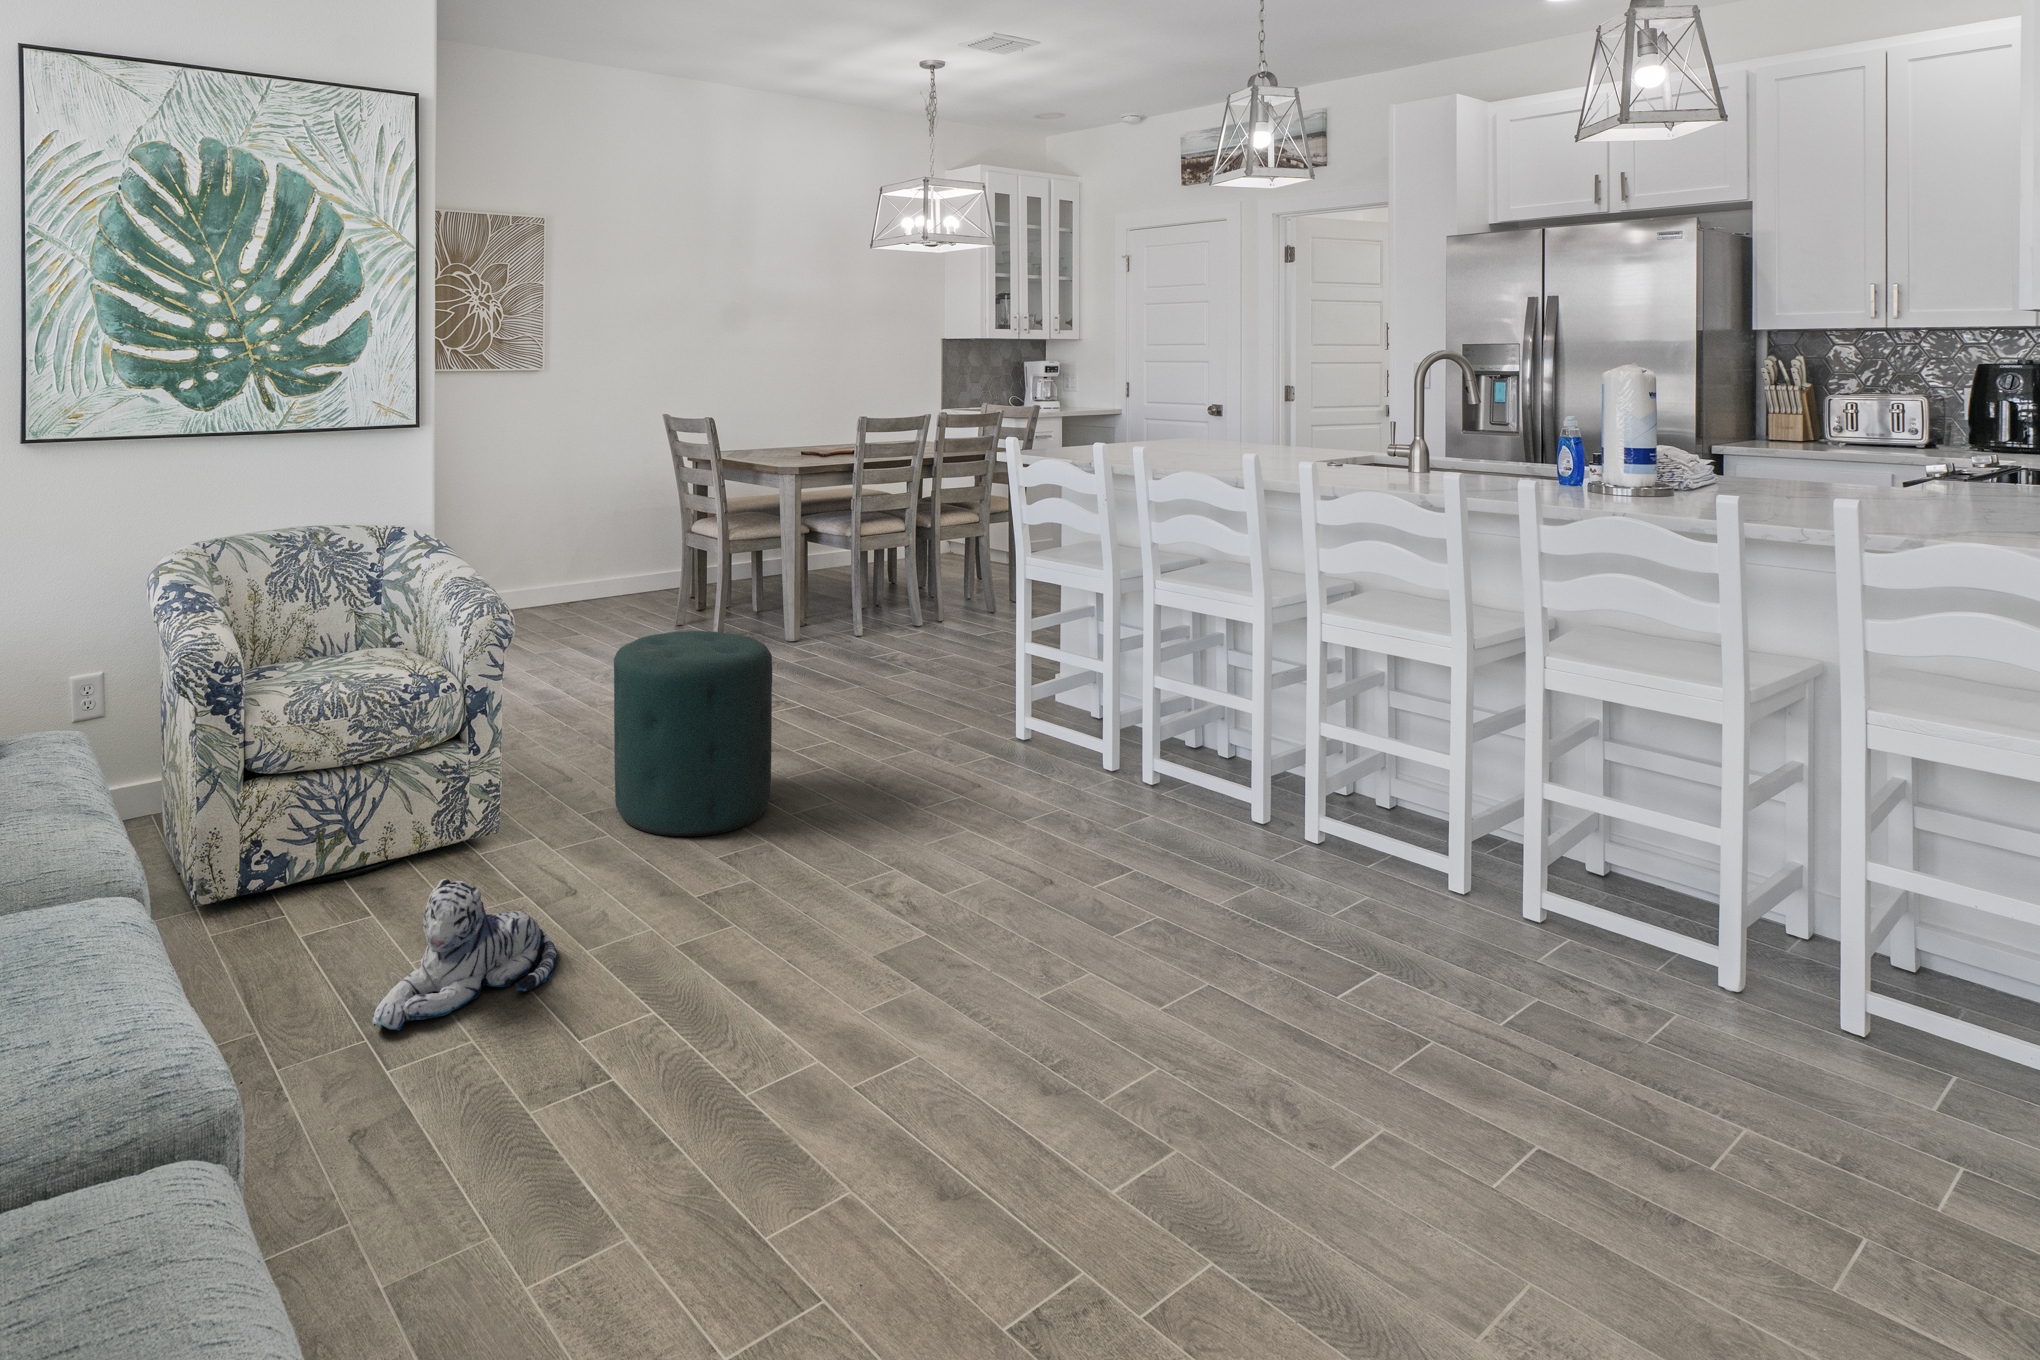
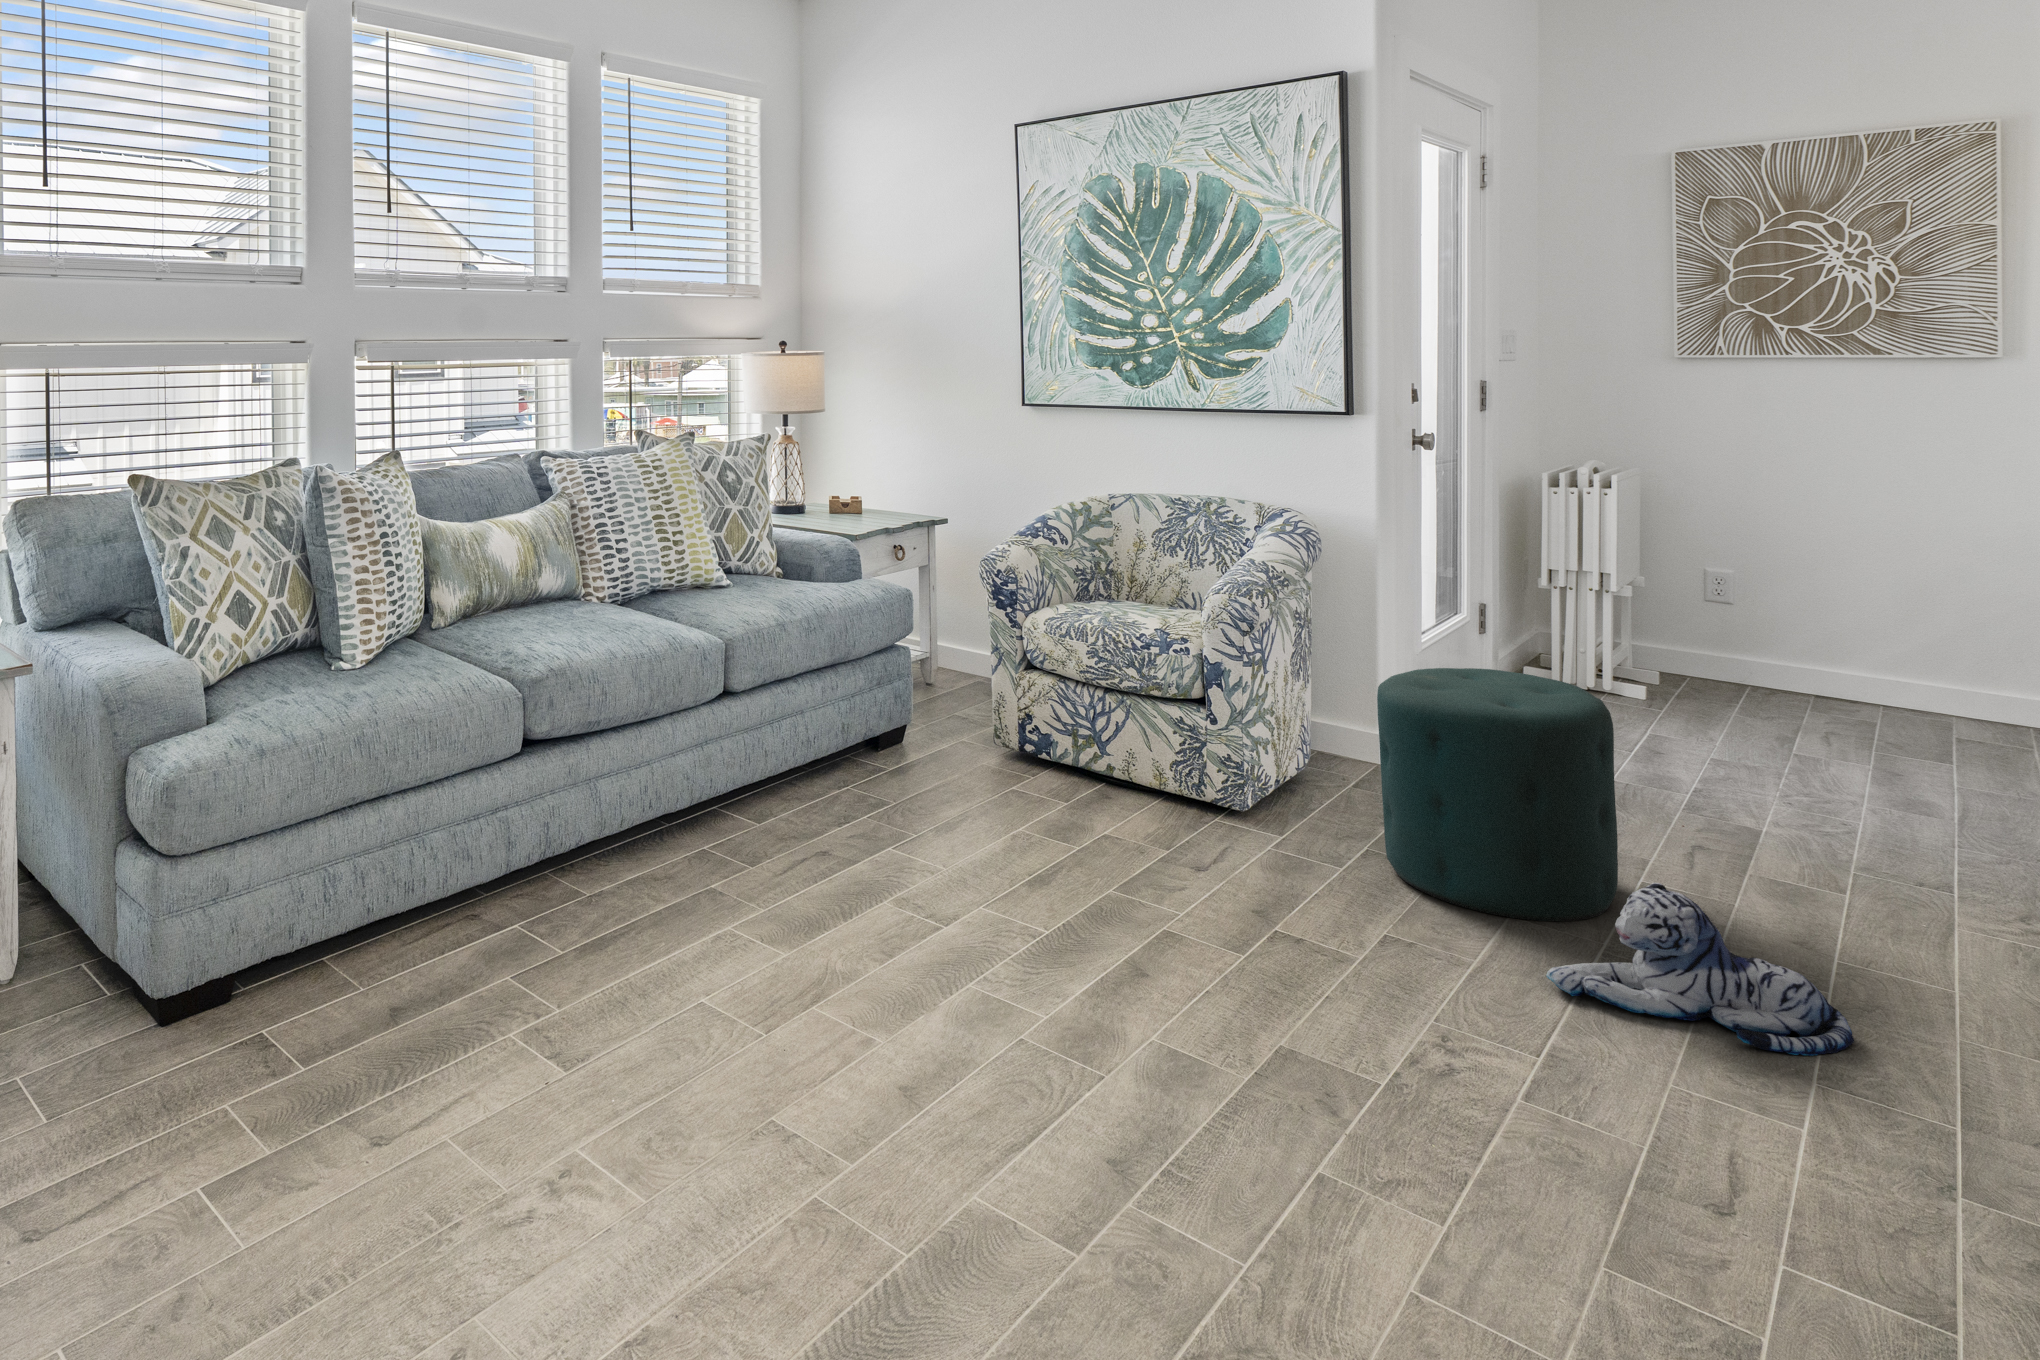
plush toy: present [372,879,557,1030] -> present [1546,882,1854,1055]

